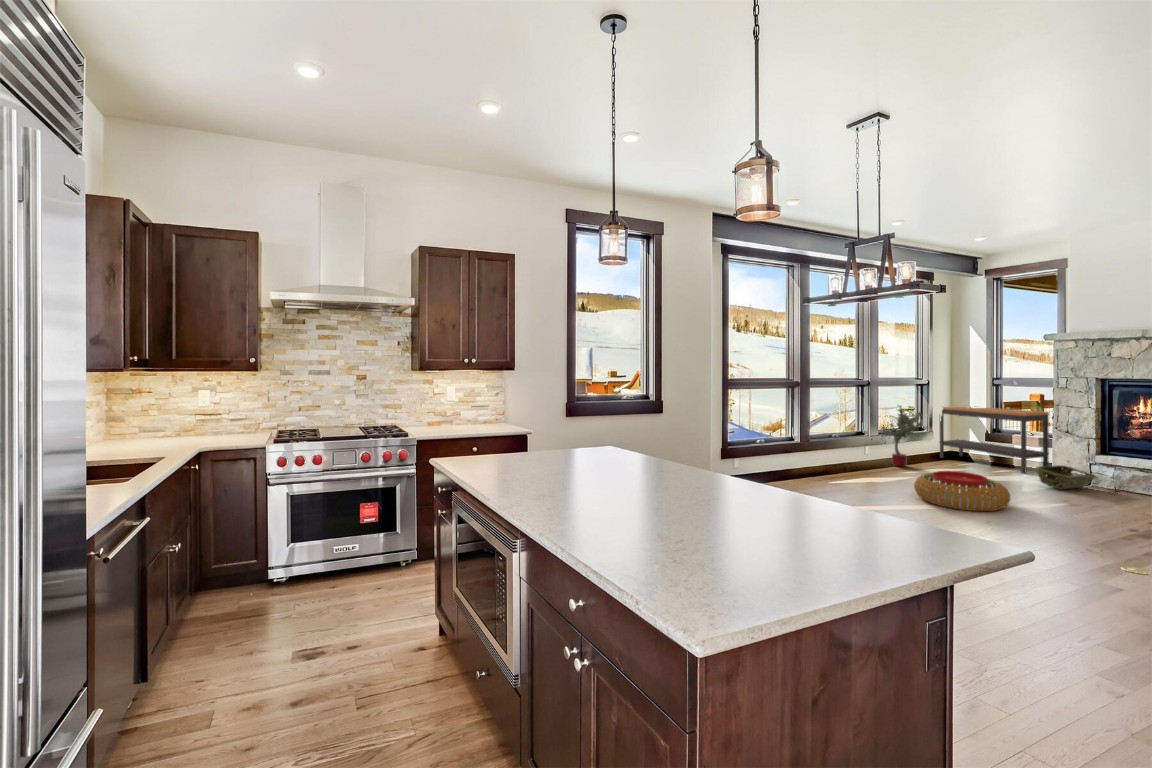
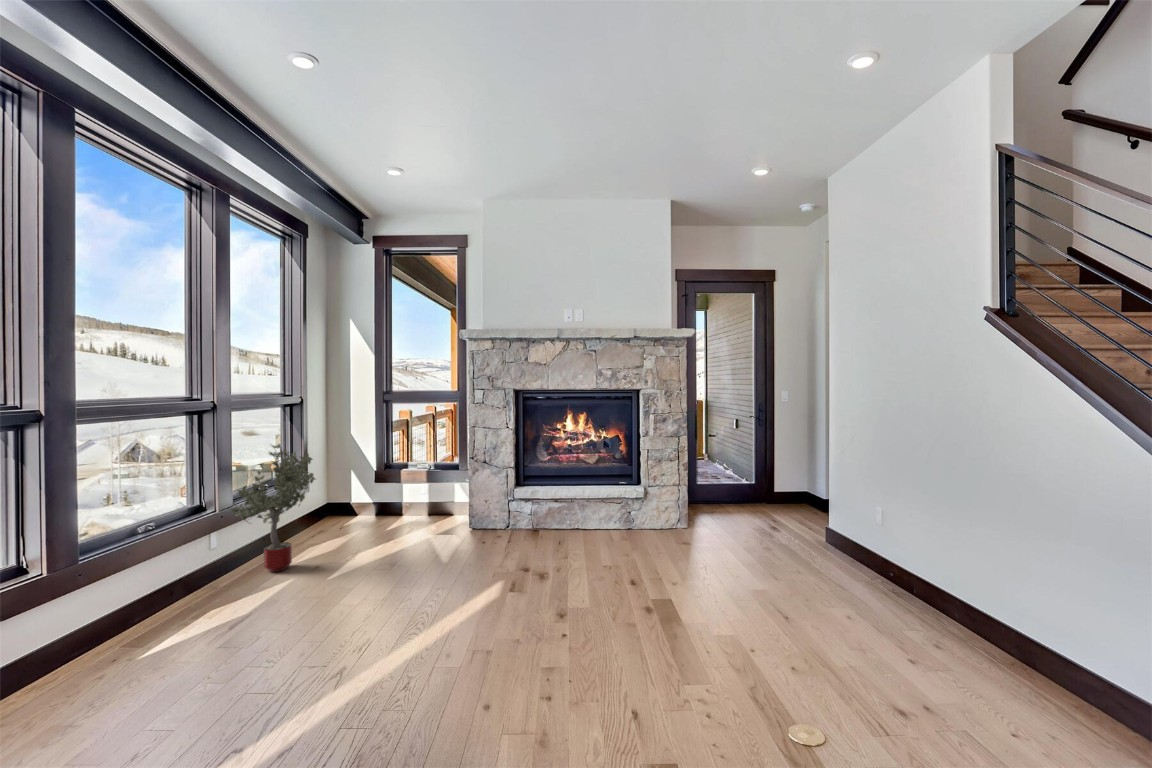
console table: present [939,405,1049,474] -> none [318,437,452,528]
woven basket: present [1036,465,1095,489] -> none [477,507,521,544]
pouf: present [914,471,1010,511] -> none [383,563,535,665]

